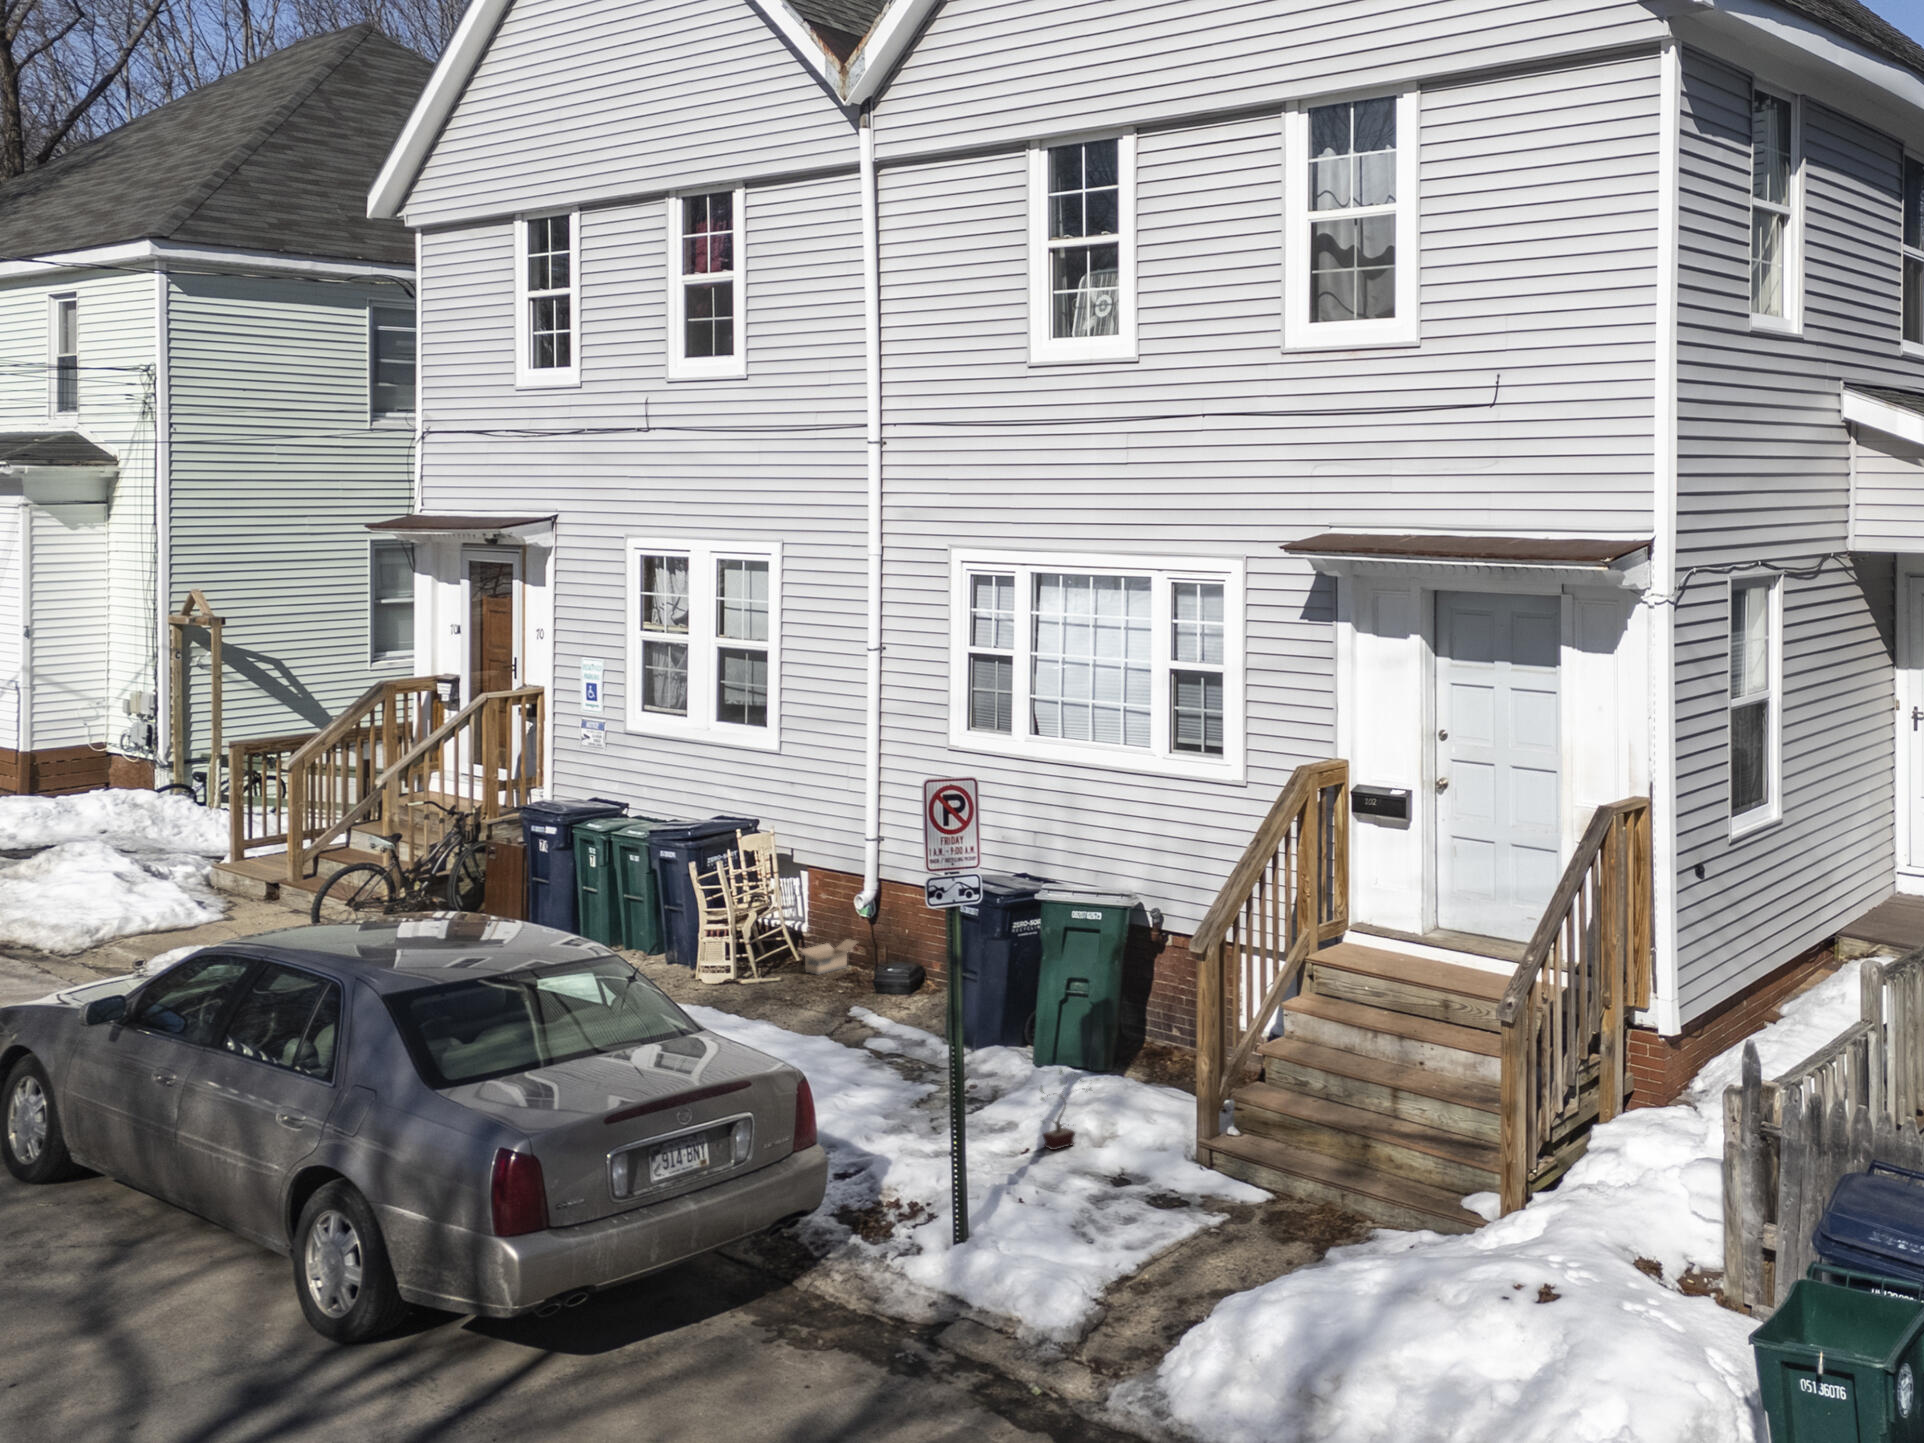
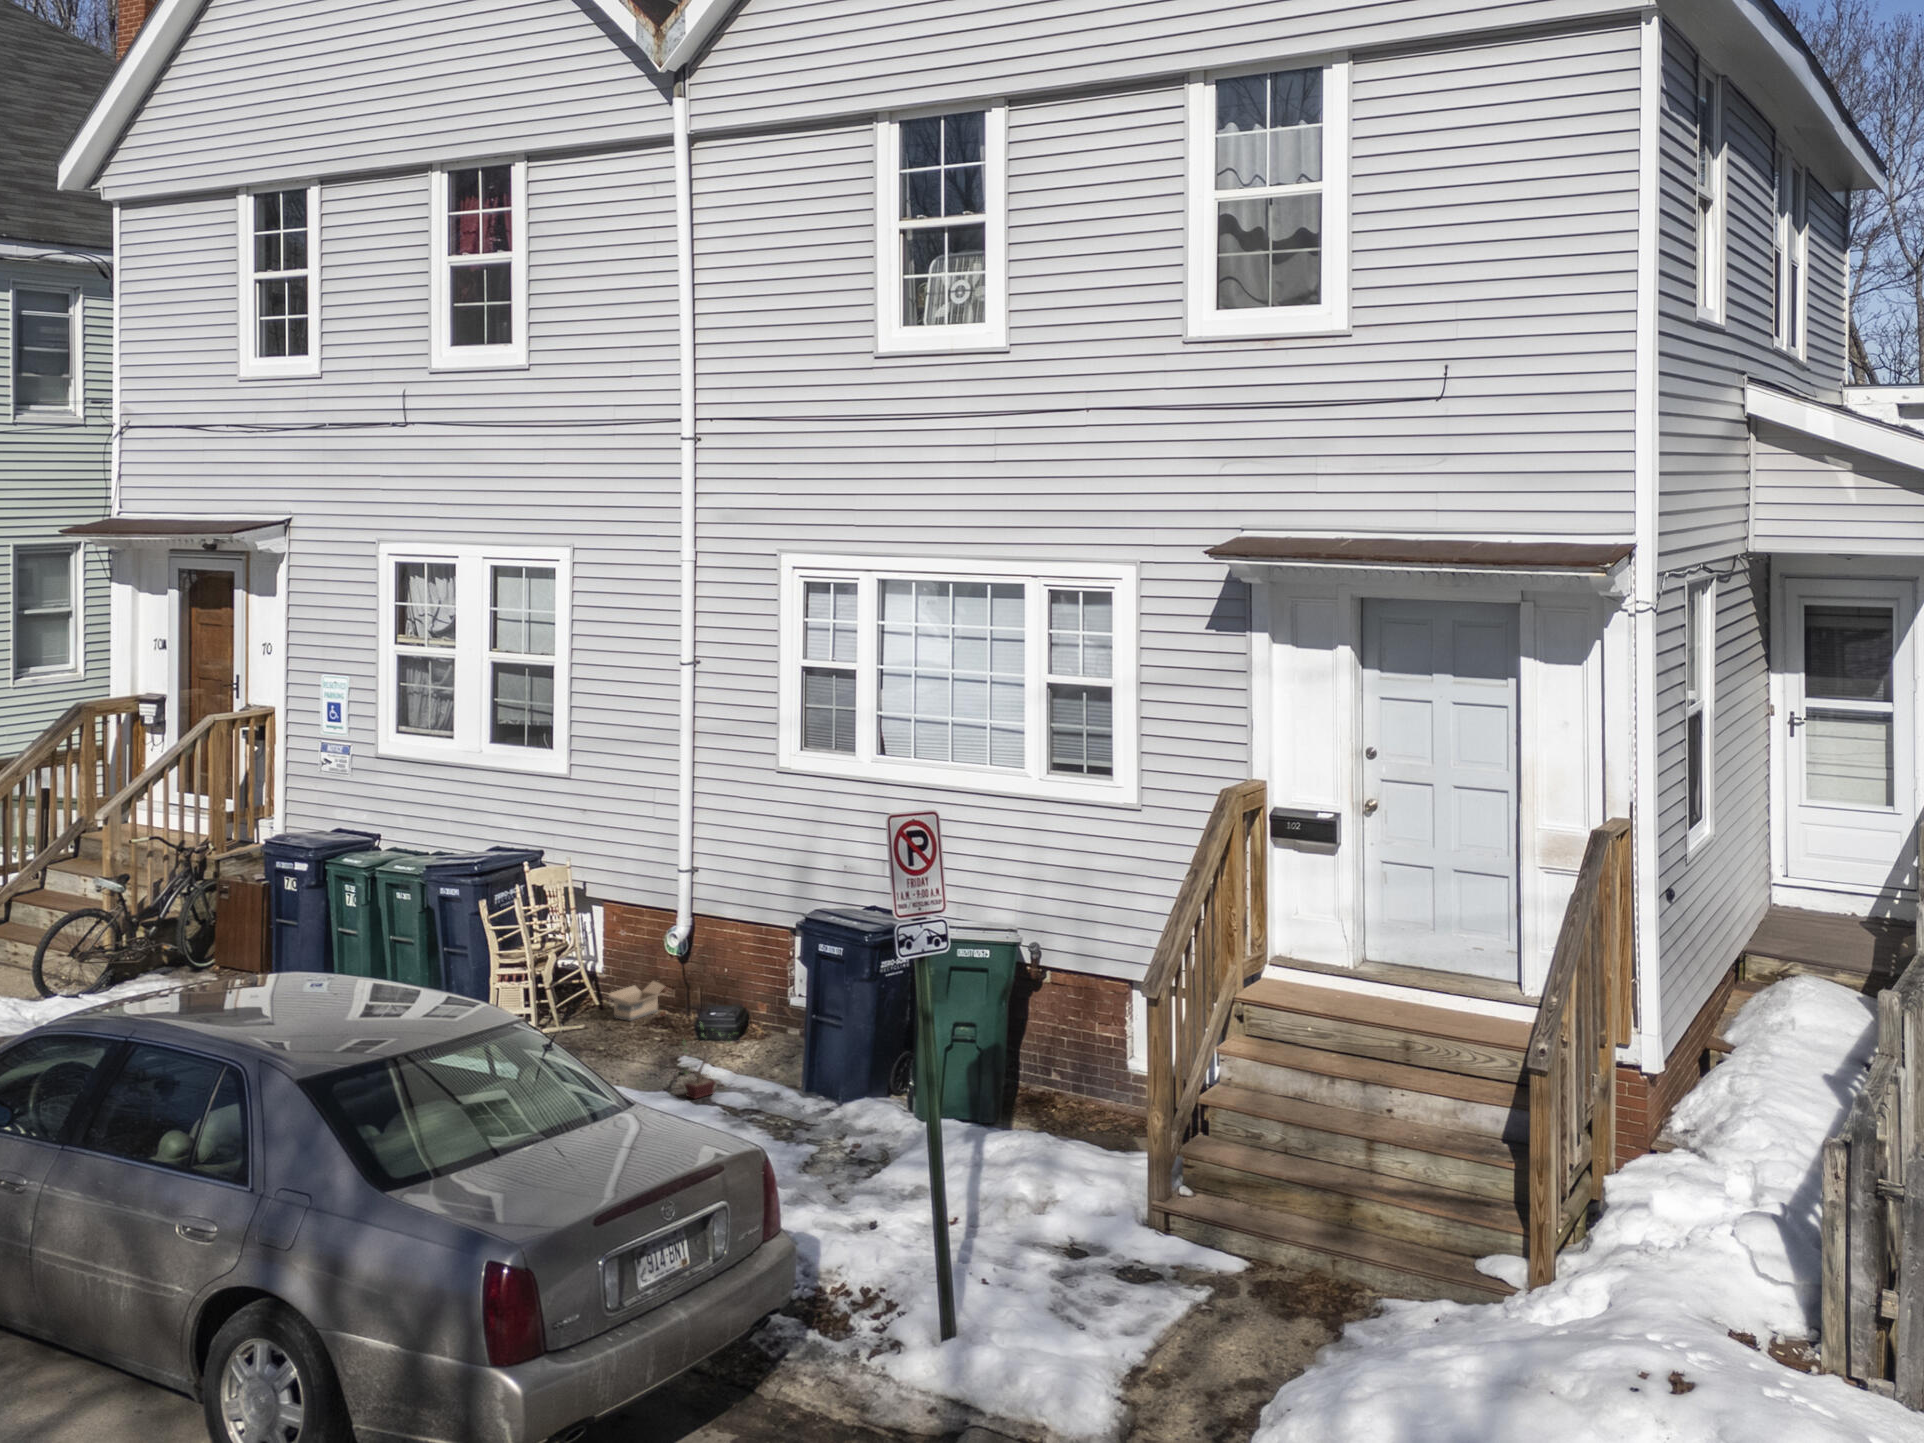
potted plant: present [1040,1069,1084,1150] -> present [683,1022,730,1099]

